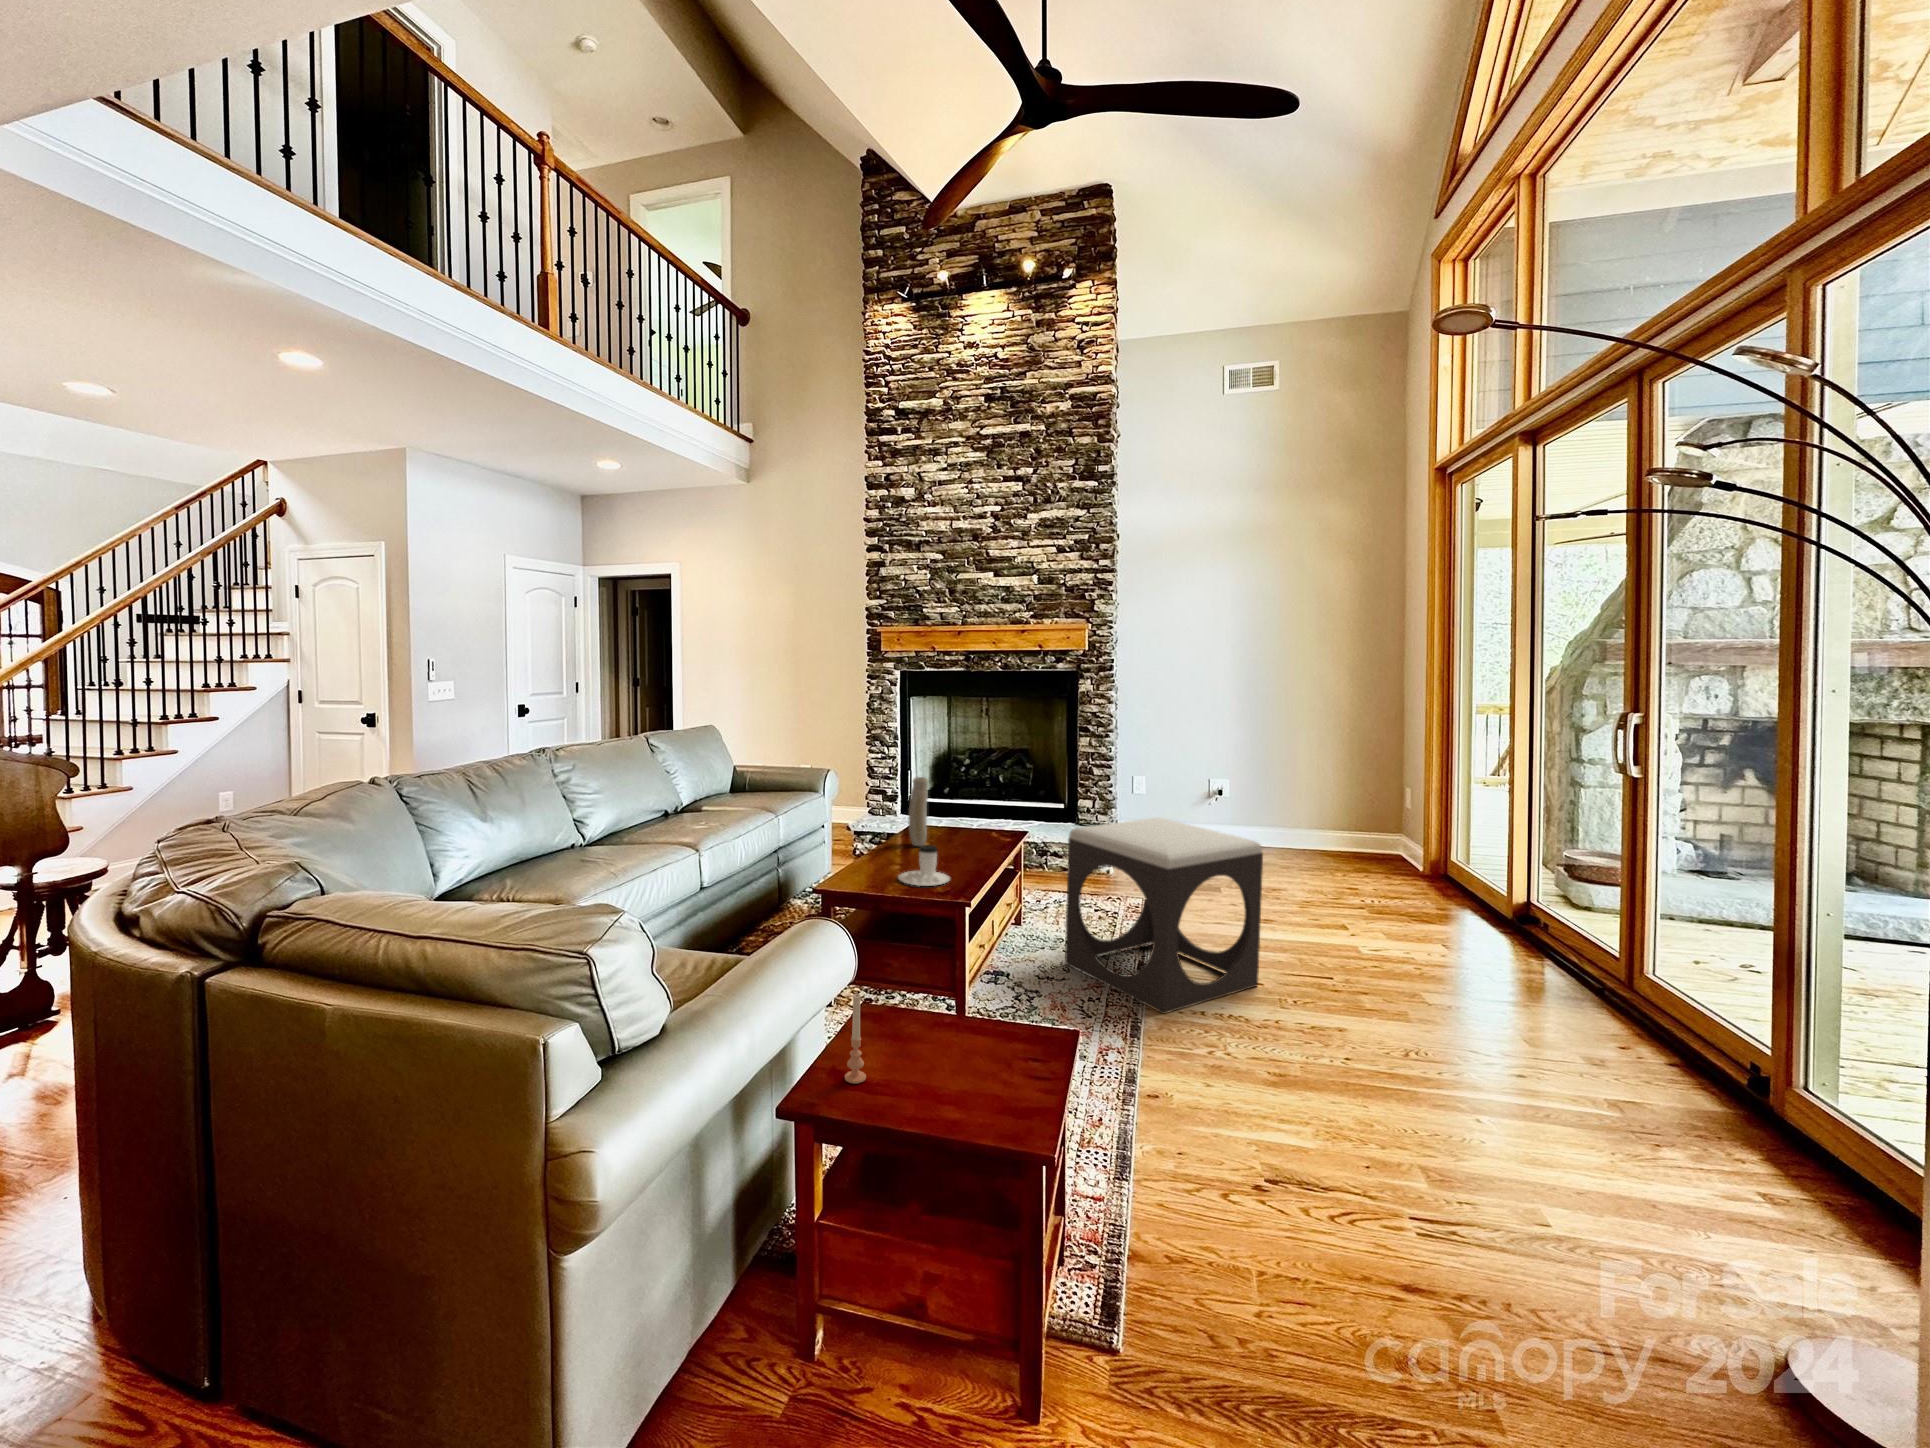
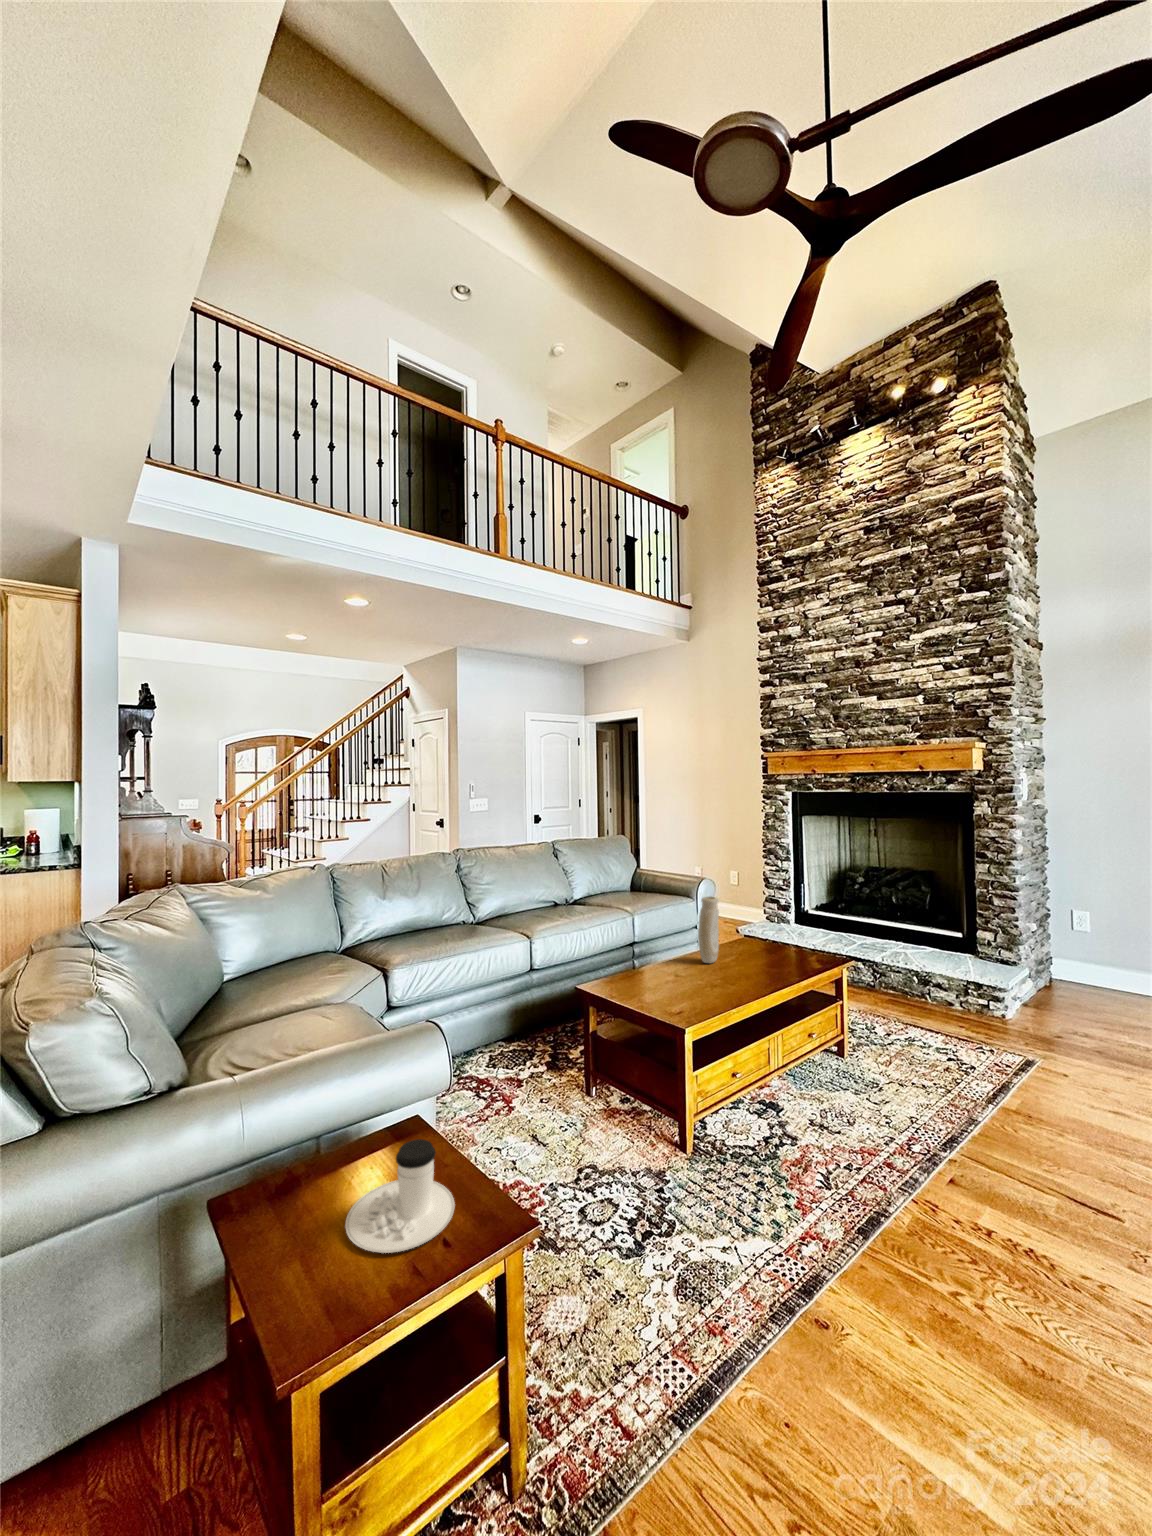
footstool: present [1065,818,1263,1014] -> none [852,967,1110,1216]
coffee cup: present [898,845,950,886] -> present [345,1139,455,1253]
candle: present [845,993,866,1084] -> none [267,1117,290,1209]

